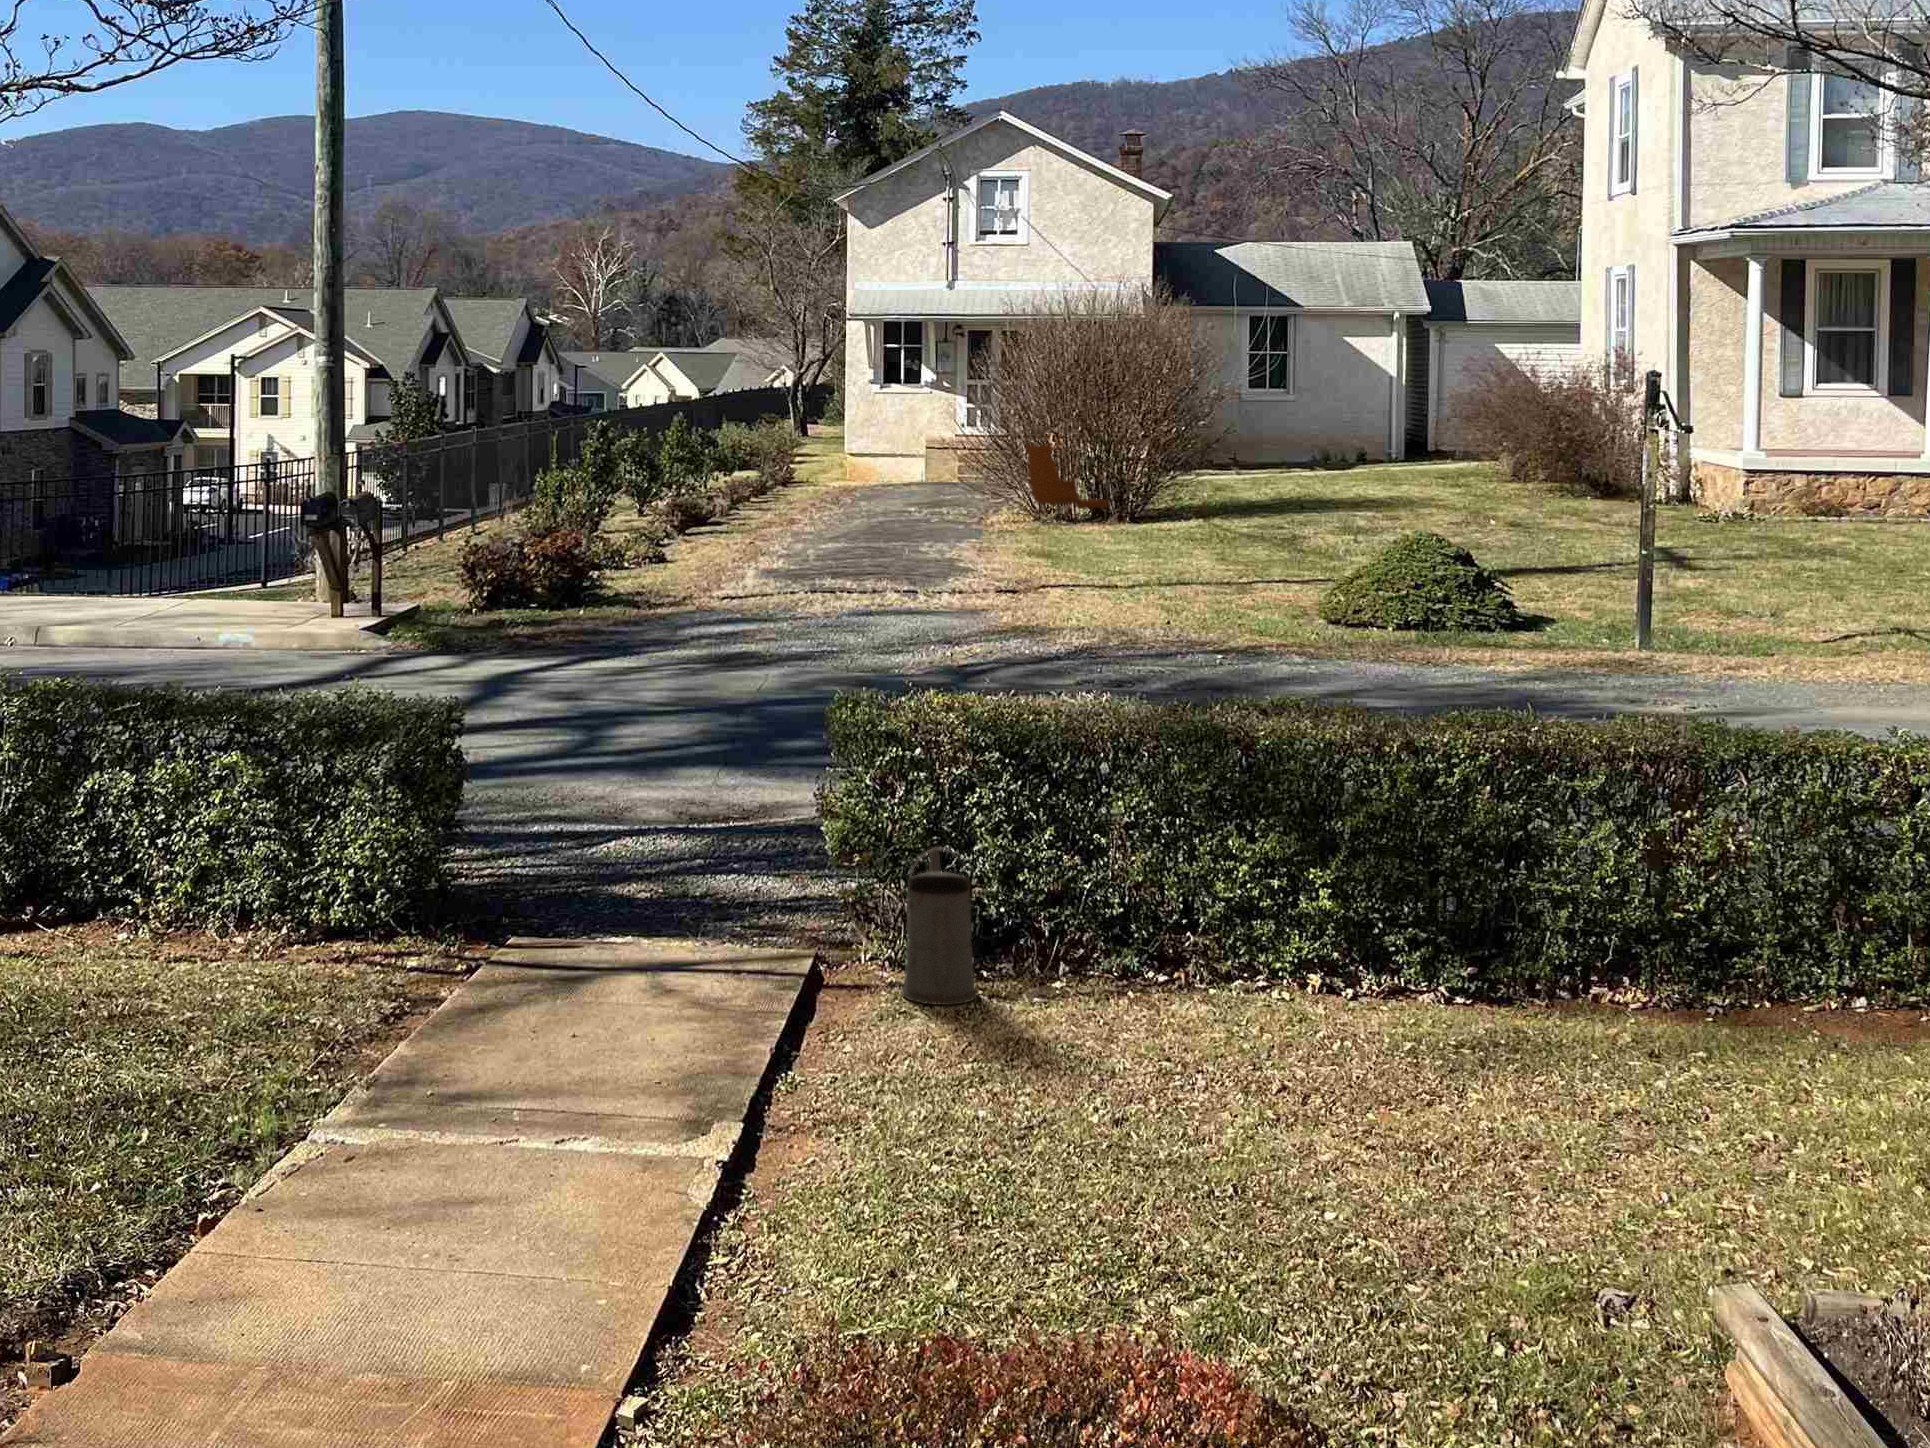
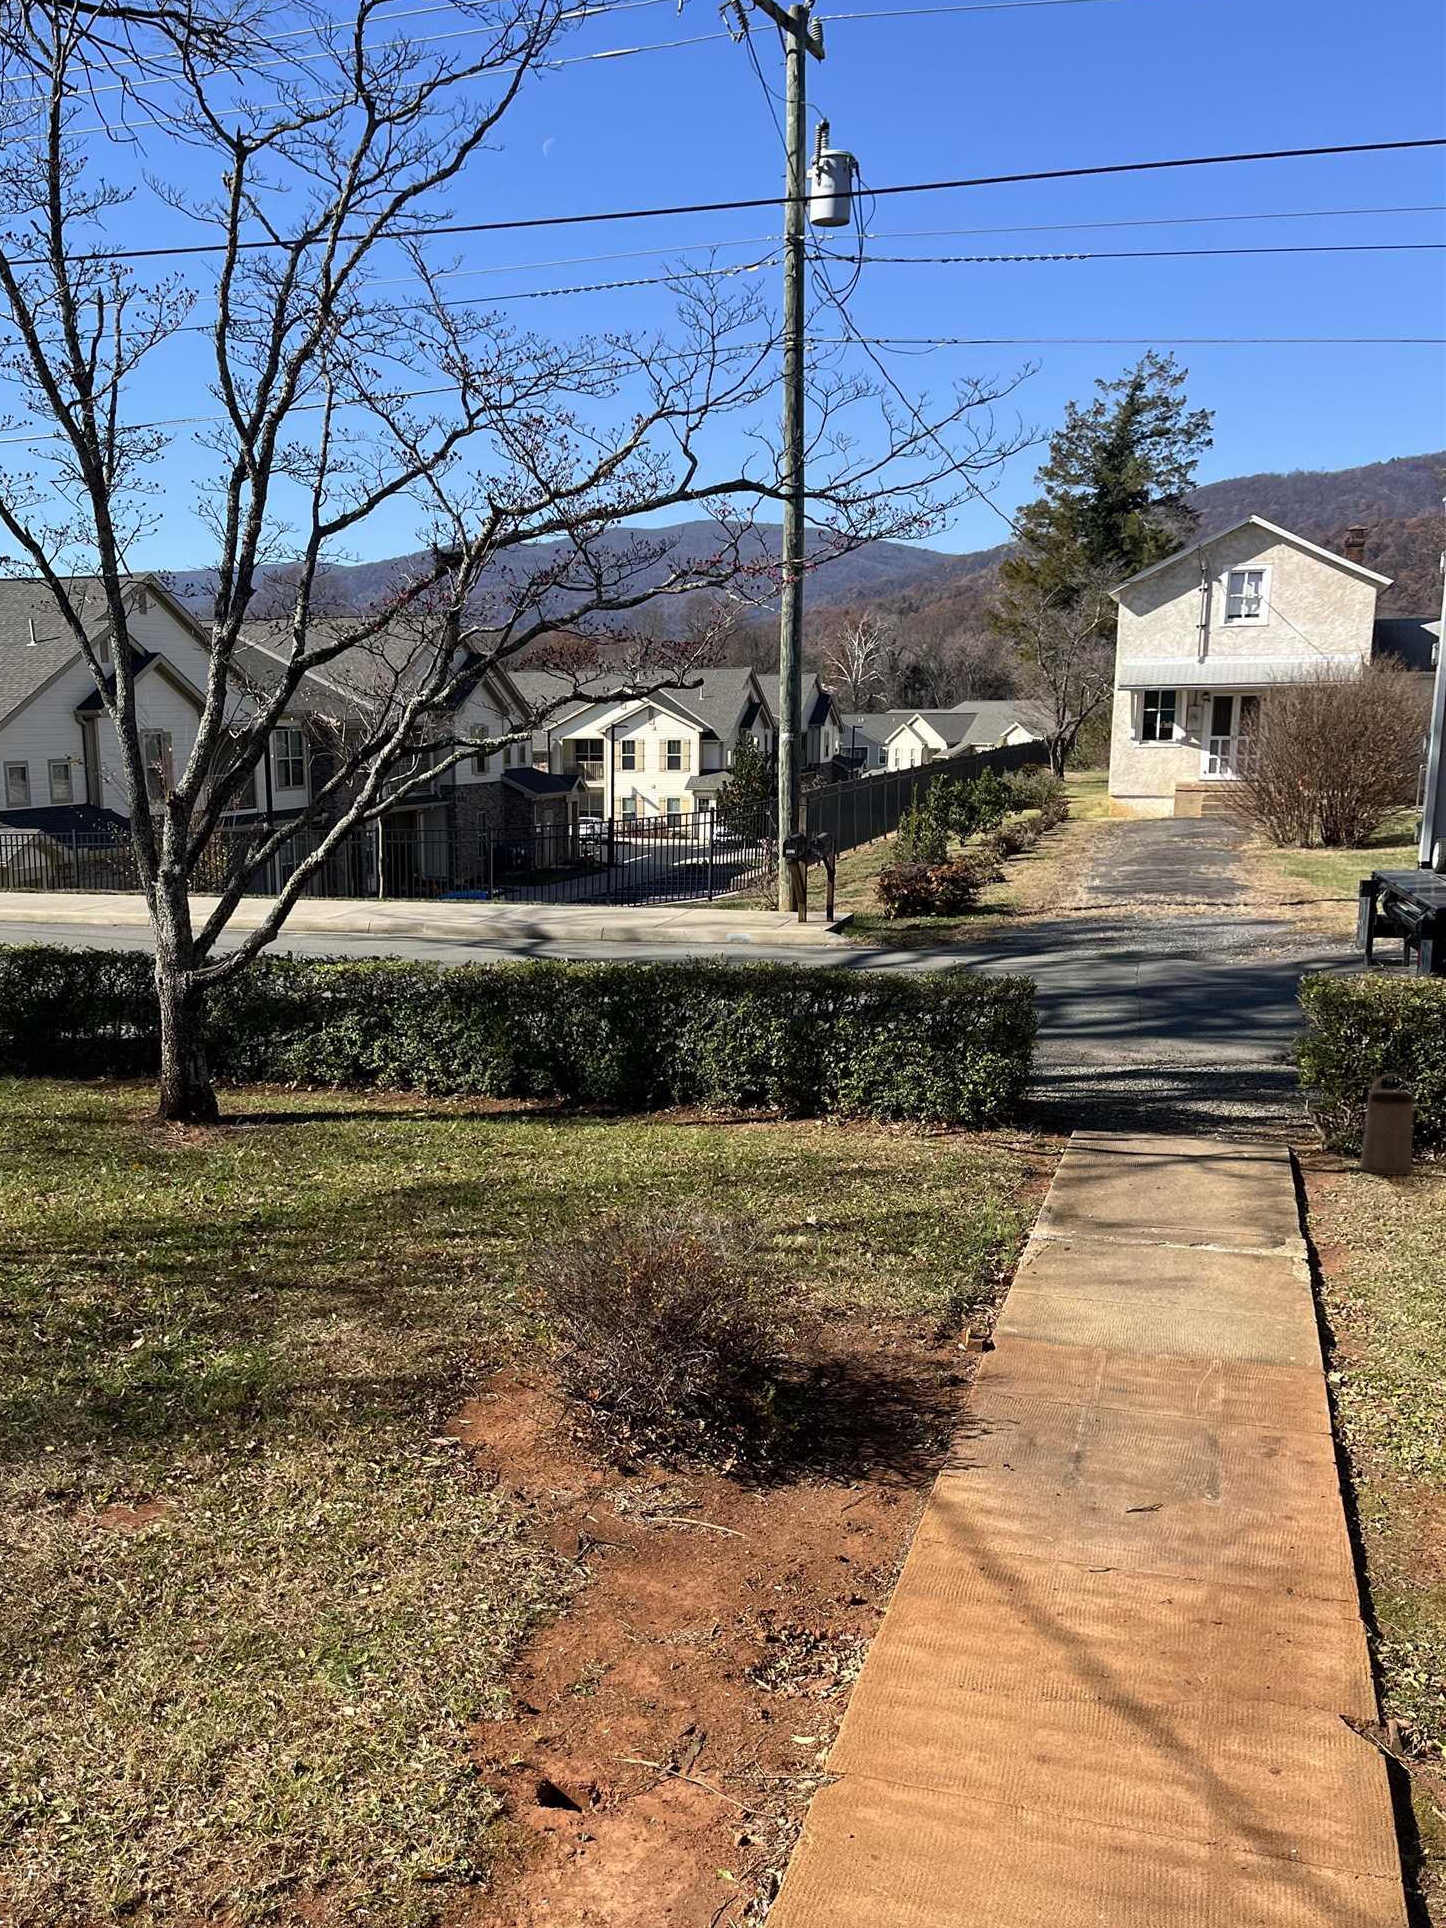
lounge chair: present [1026,444,1110,523] -> none [1284,789,1349,851]

